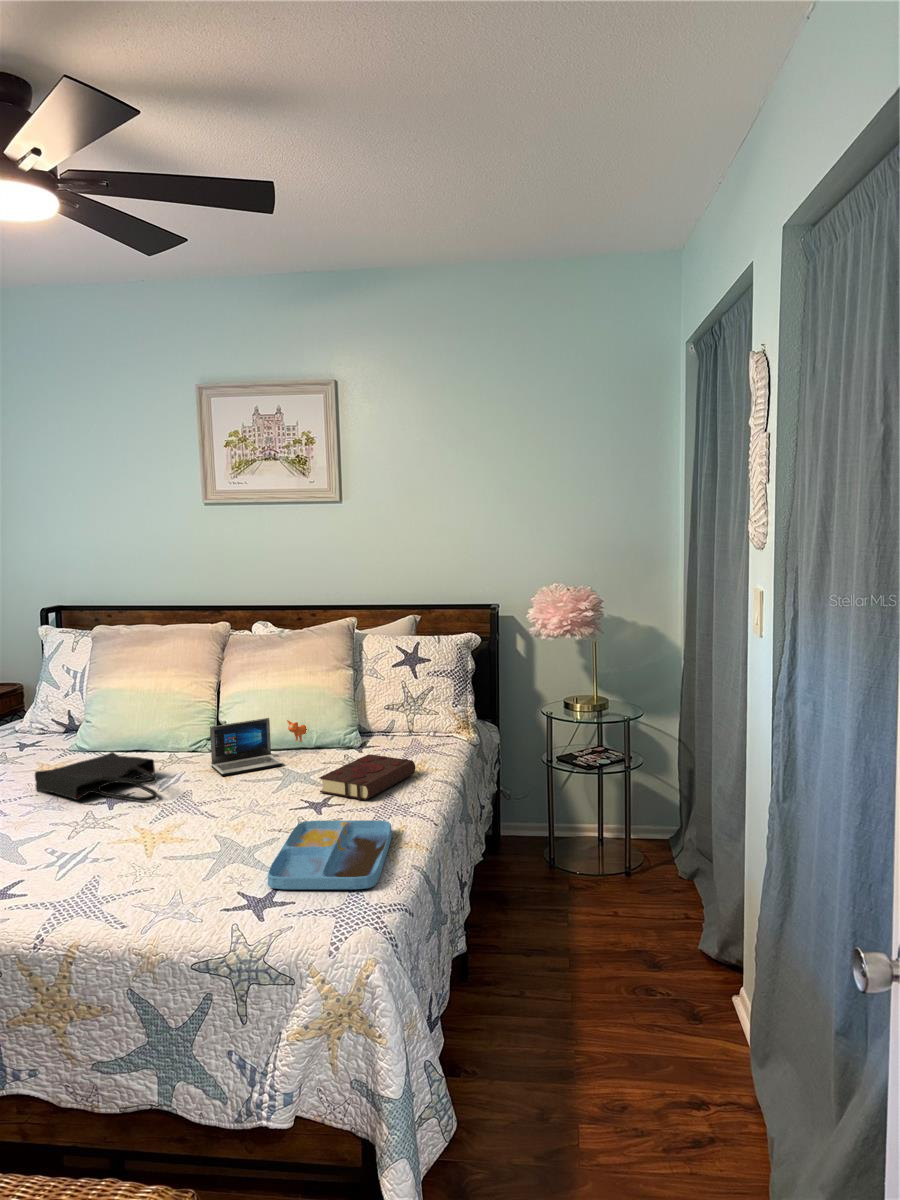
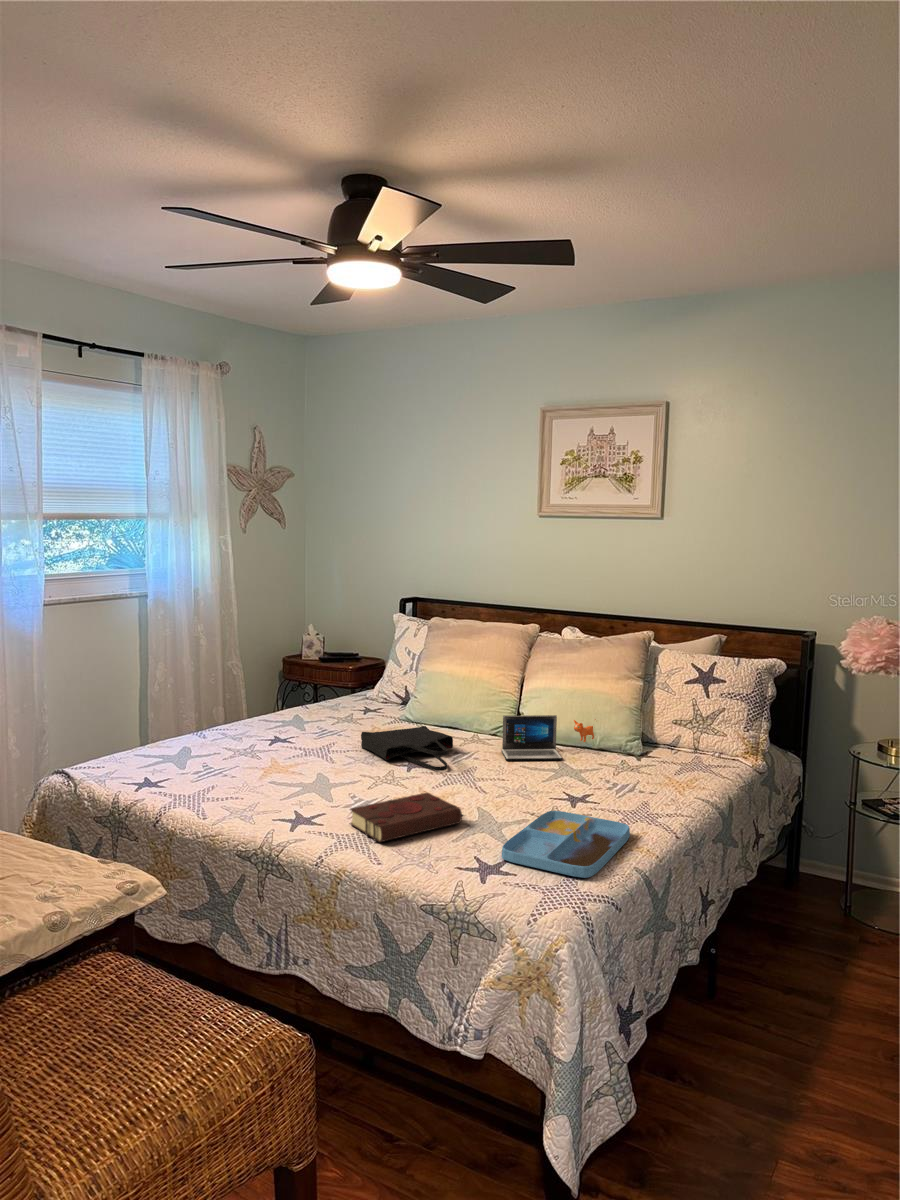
book: present [319,754,415,800] -> present [350,793,462,842]

